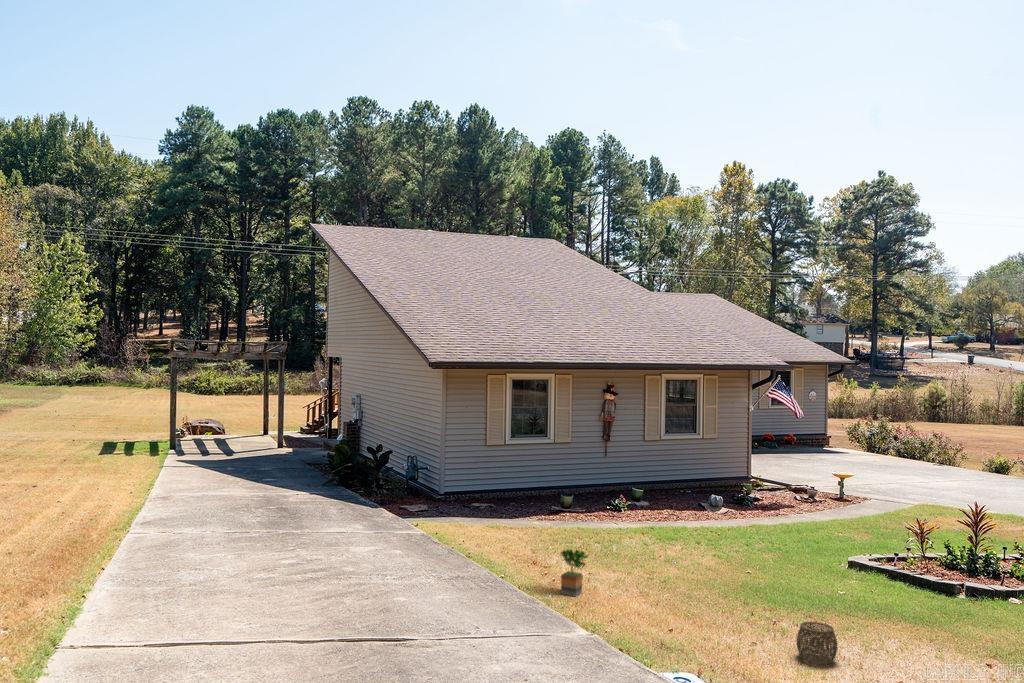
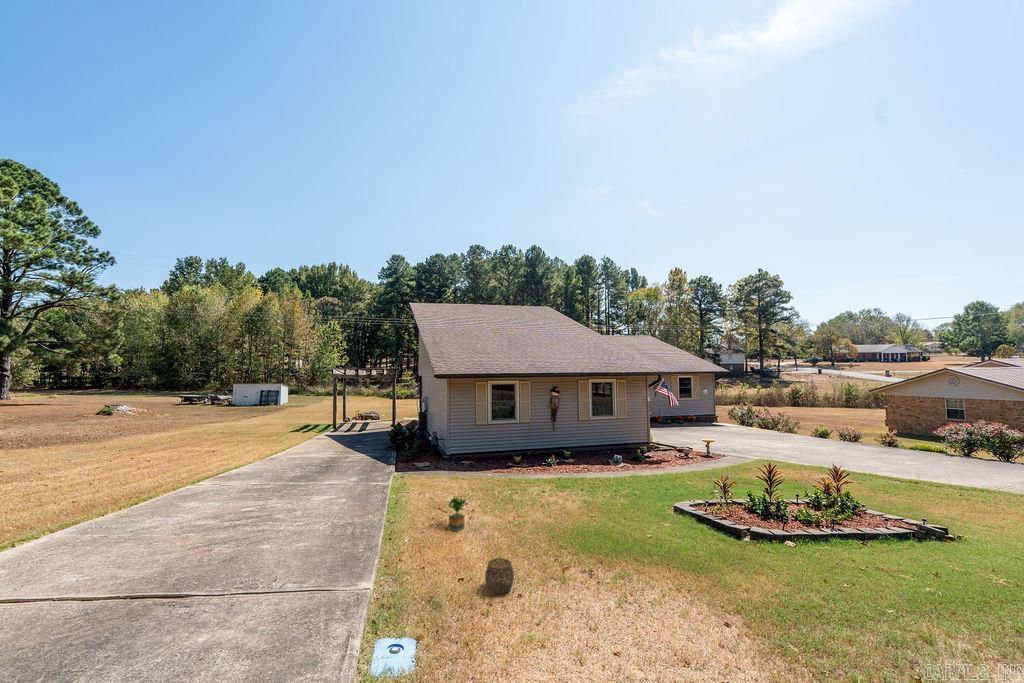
woven basket: present [797,622,838,665] -> present [485,558,514,594]

